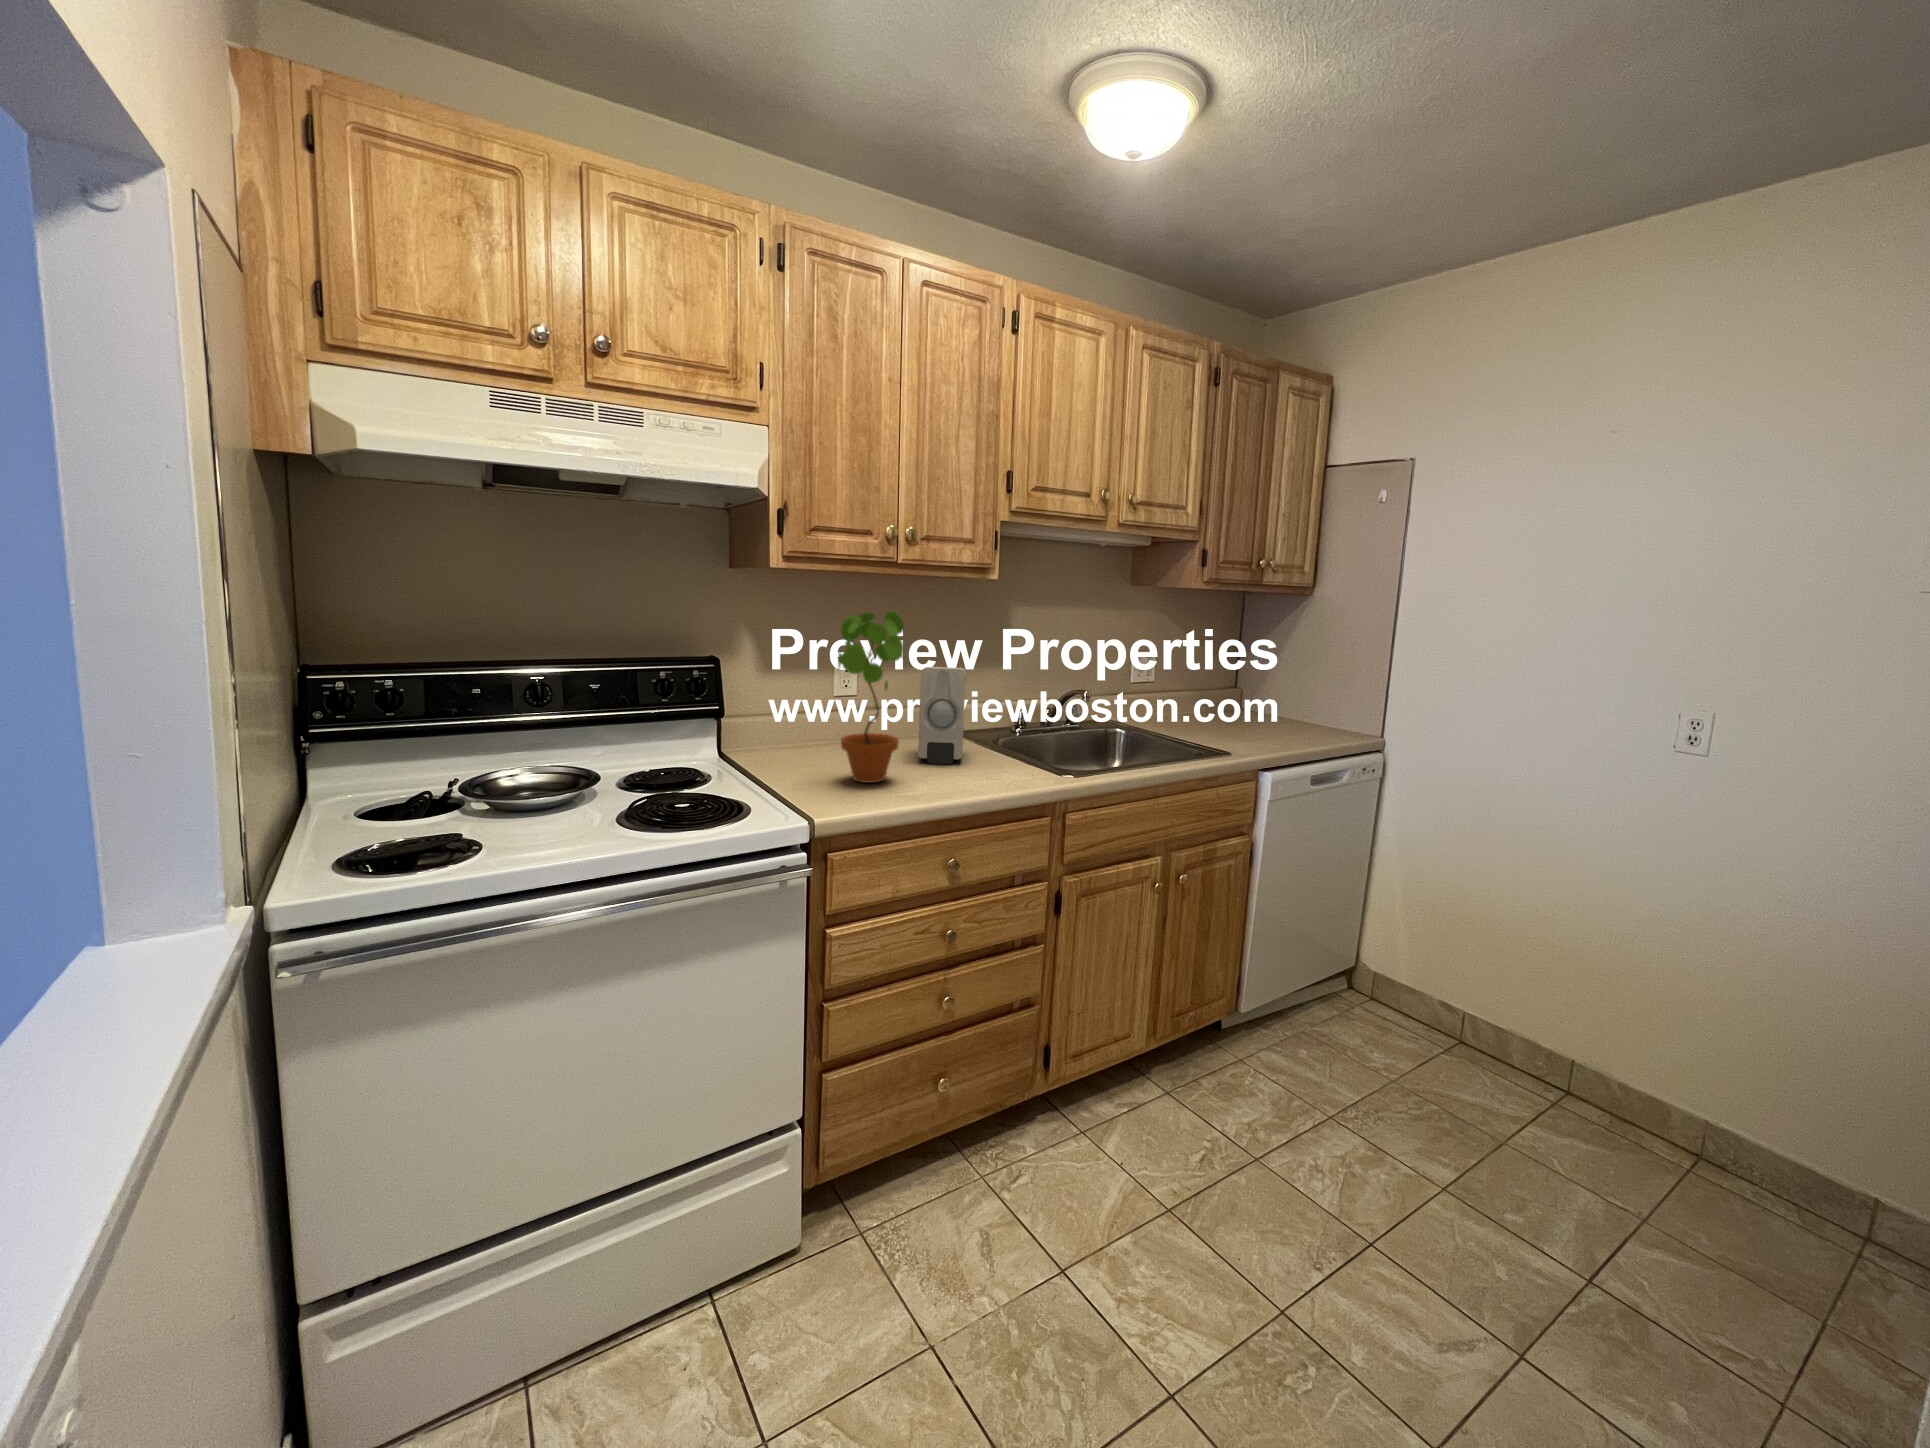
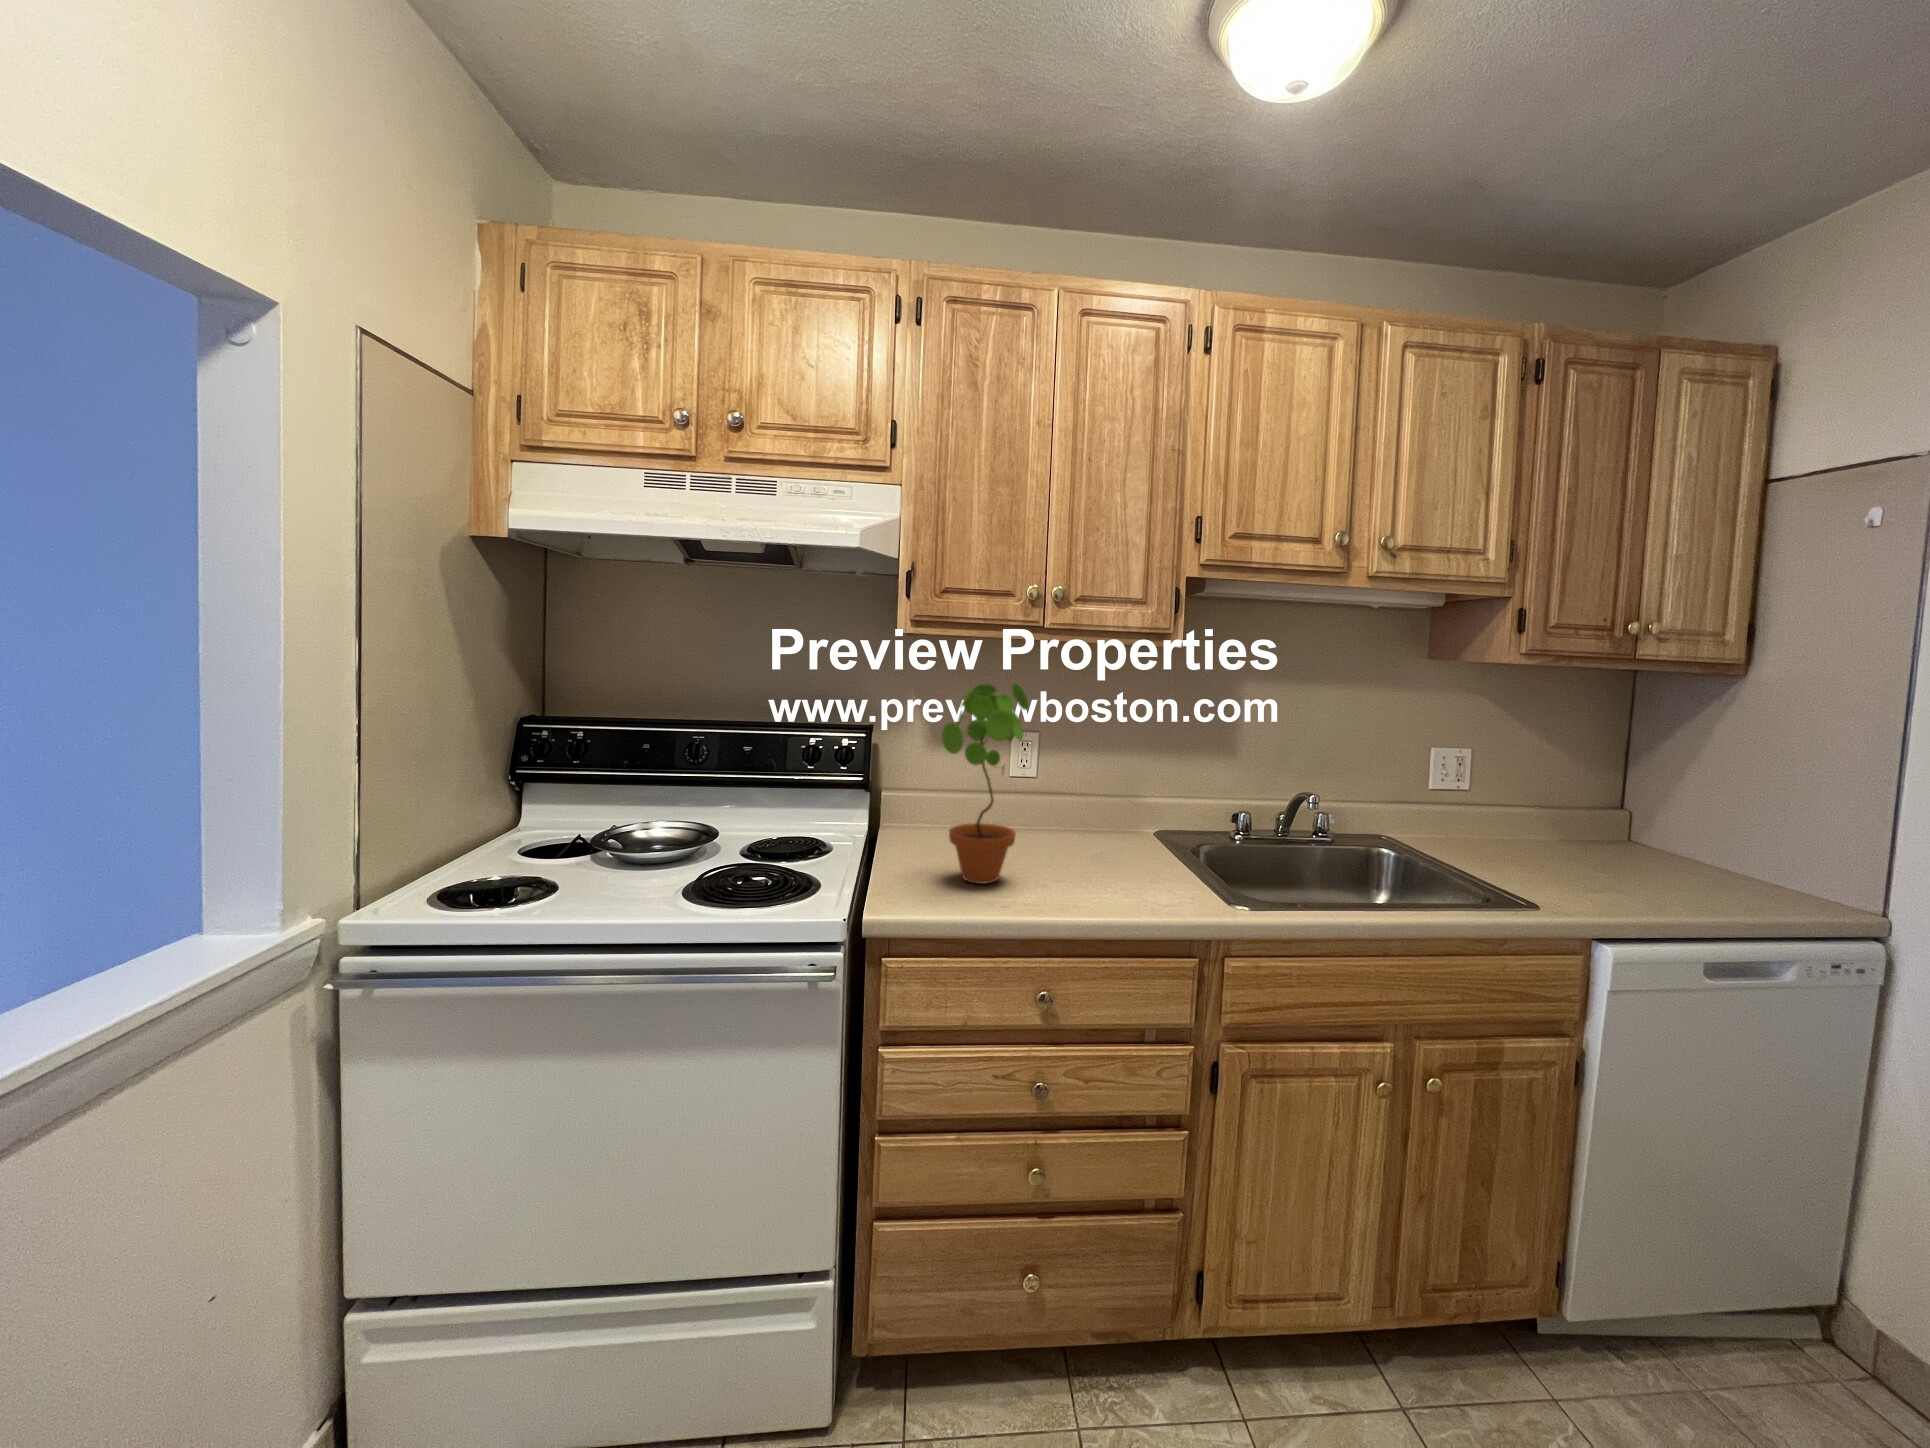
soap dispenser: present [918,667,966,764] -> none [1064,752,1141,872]

